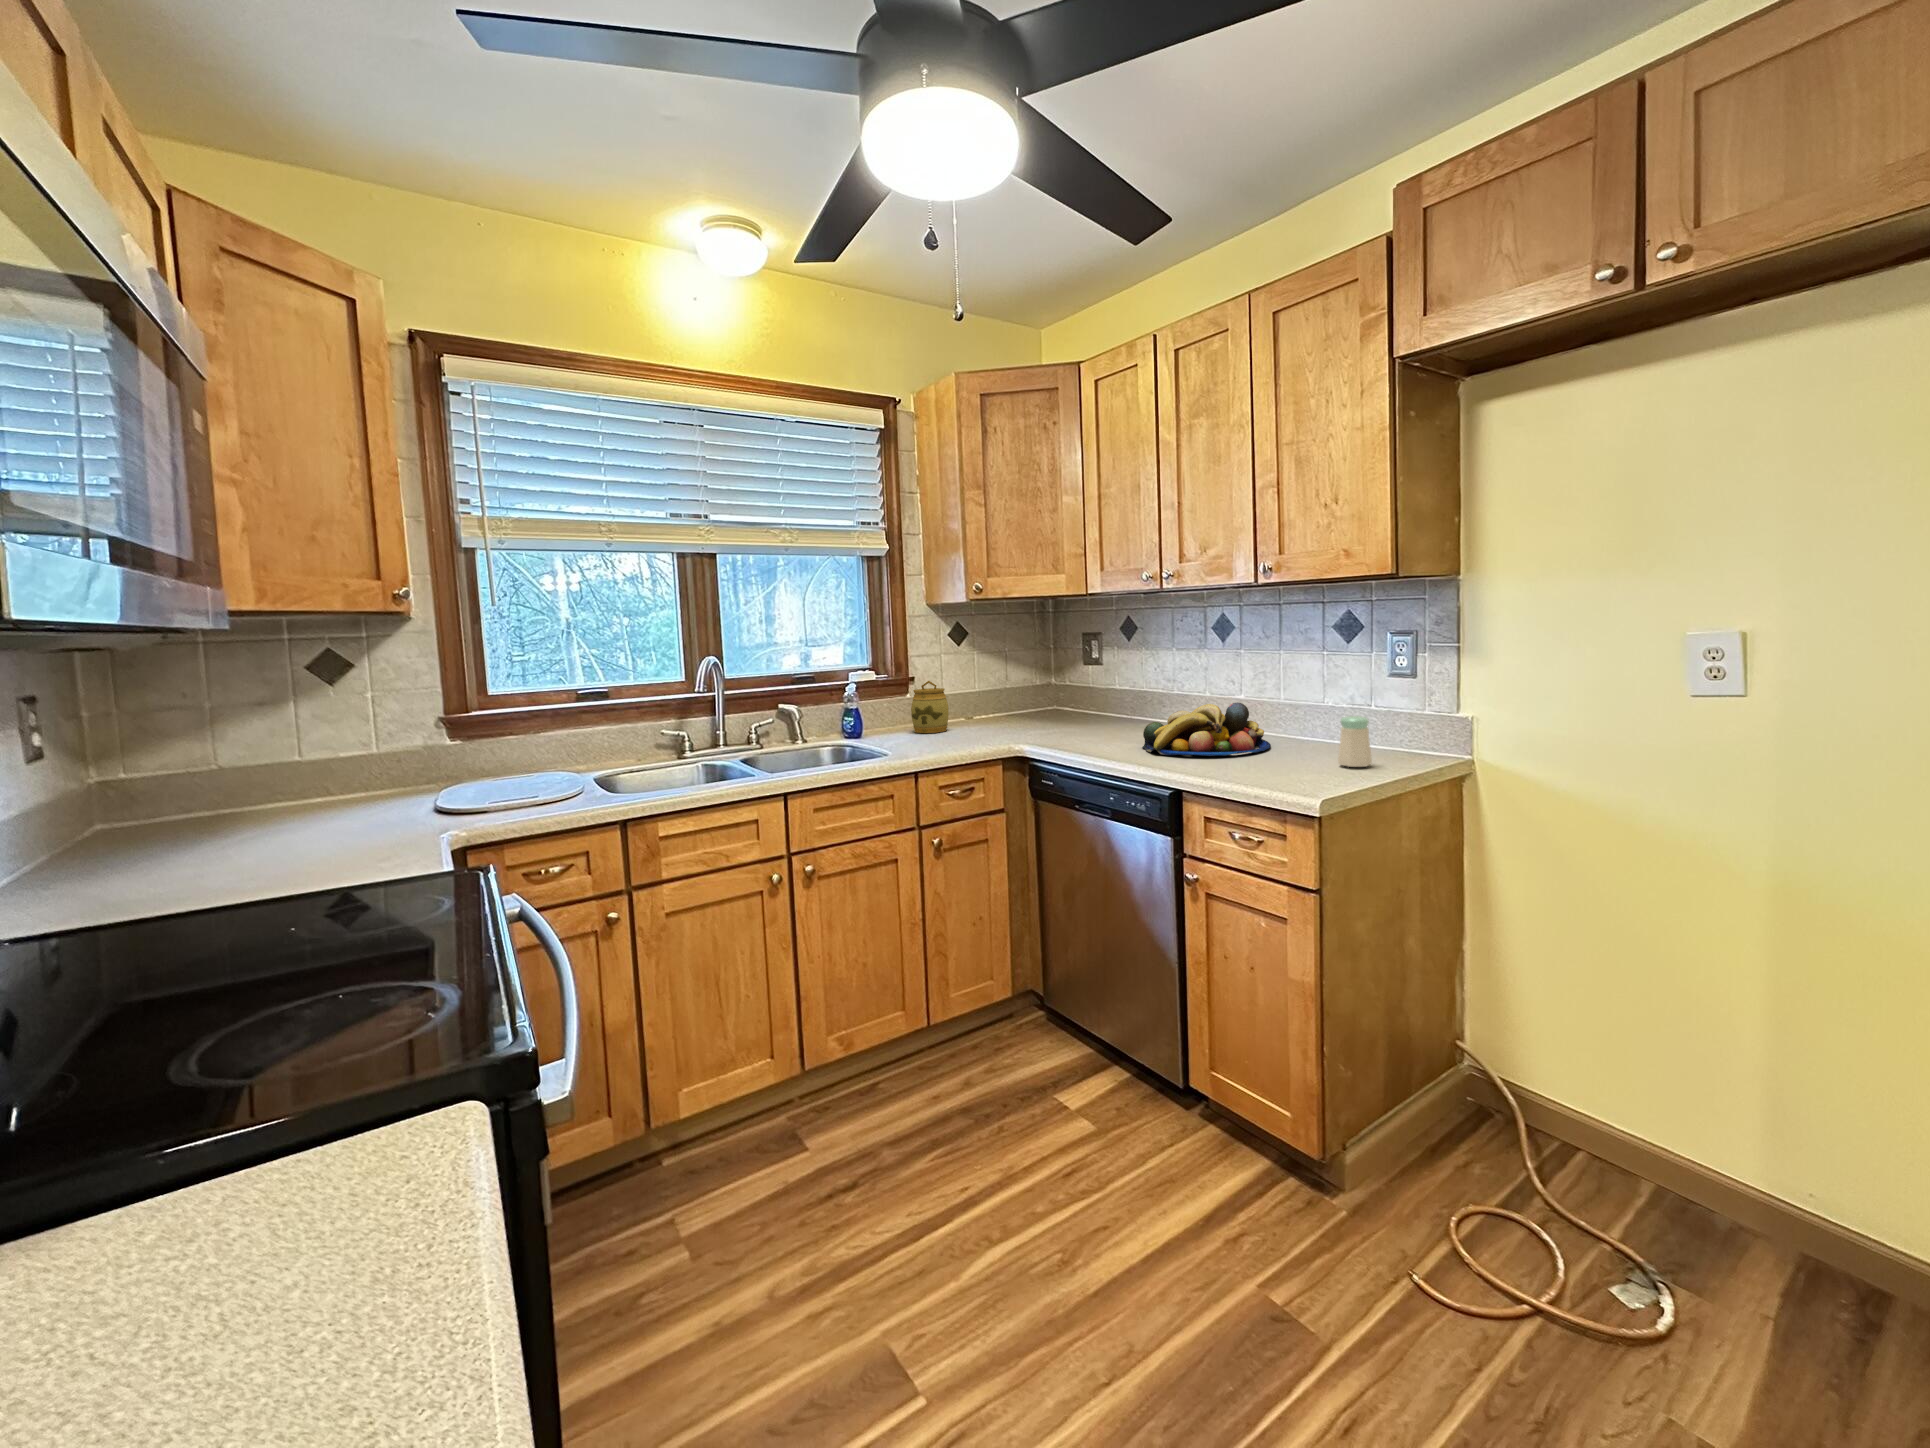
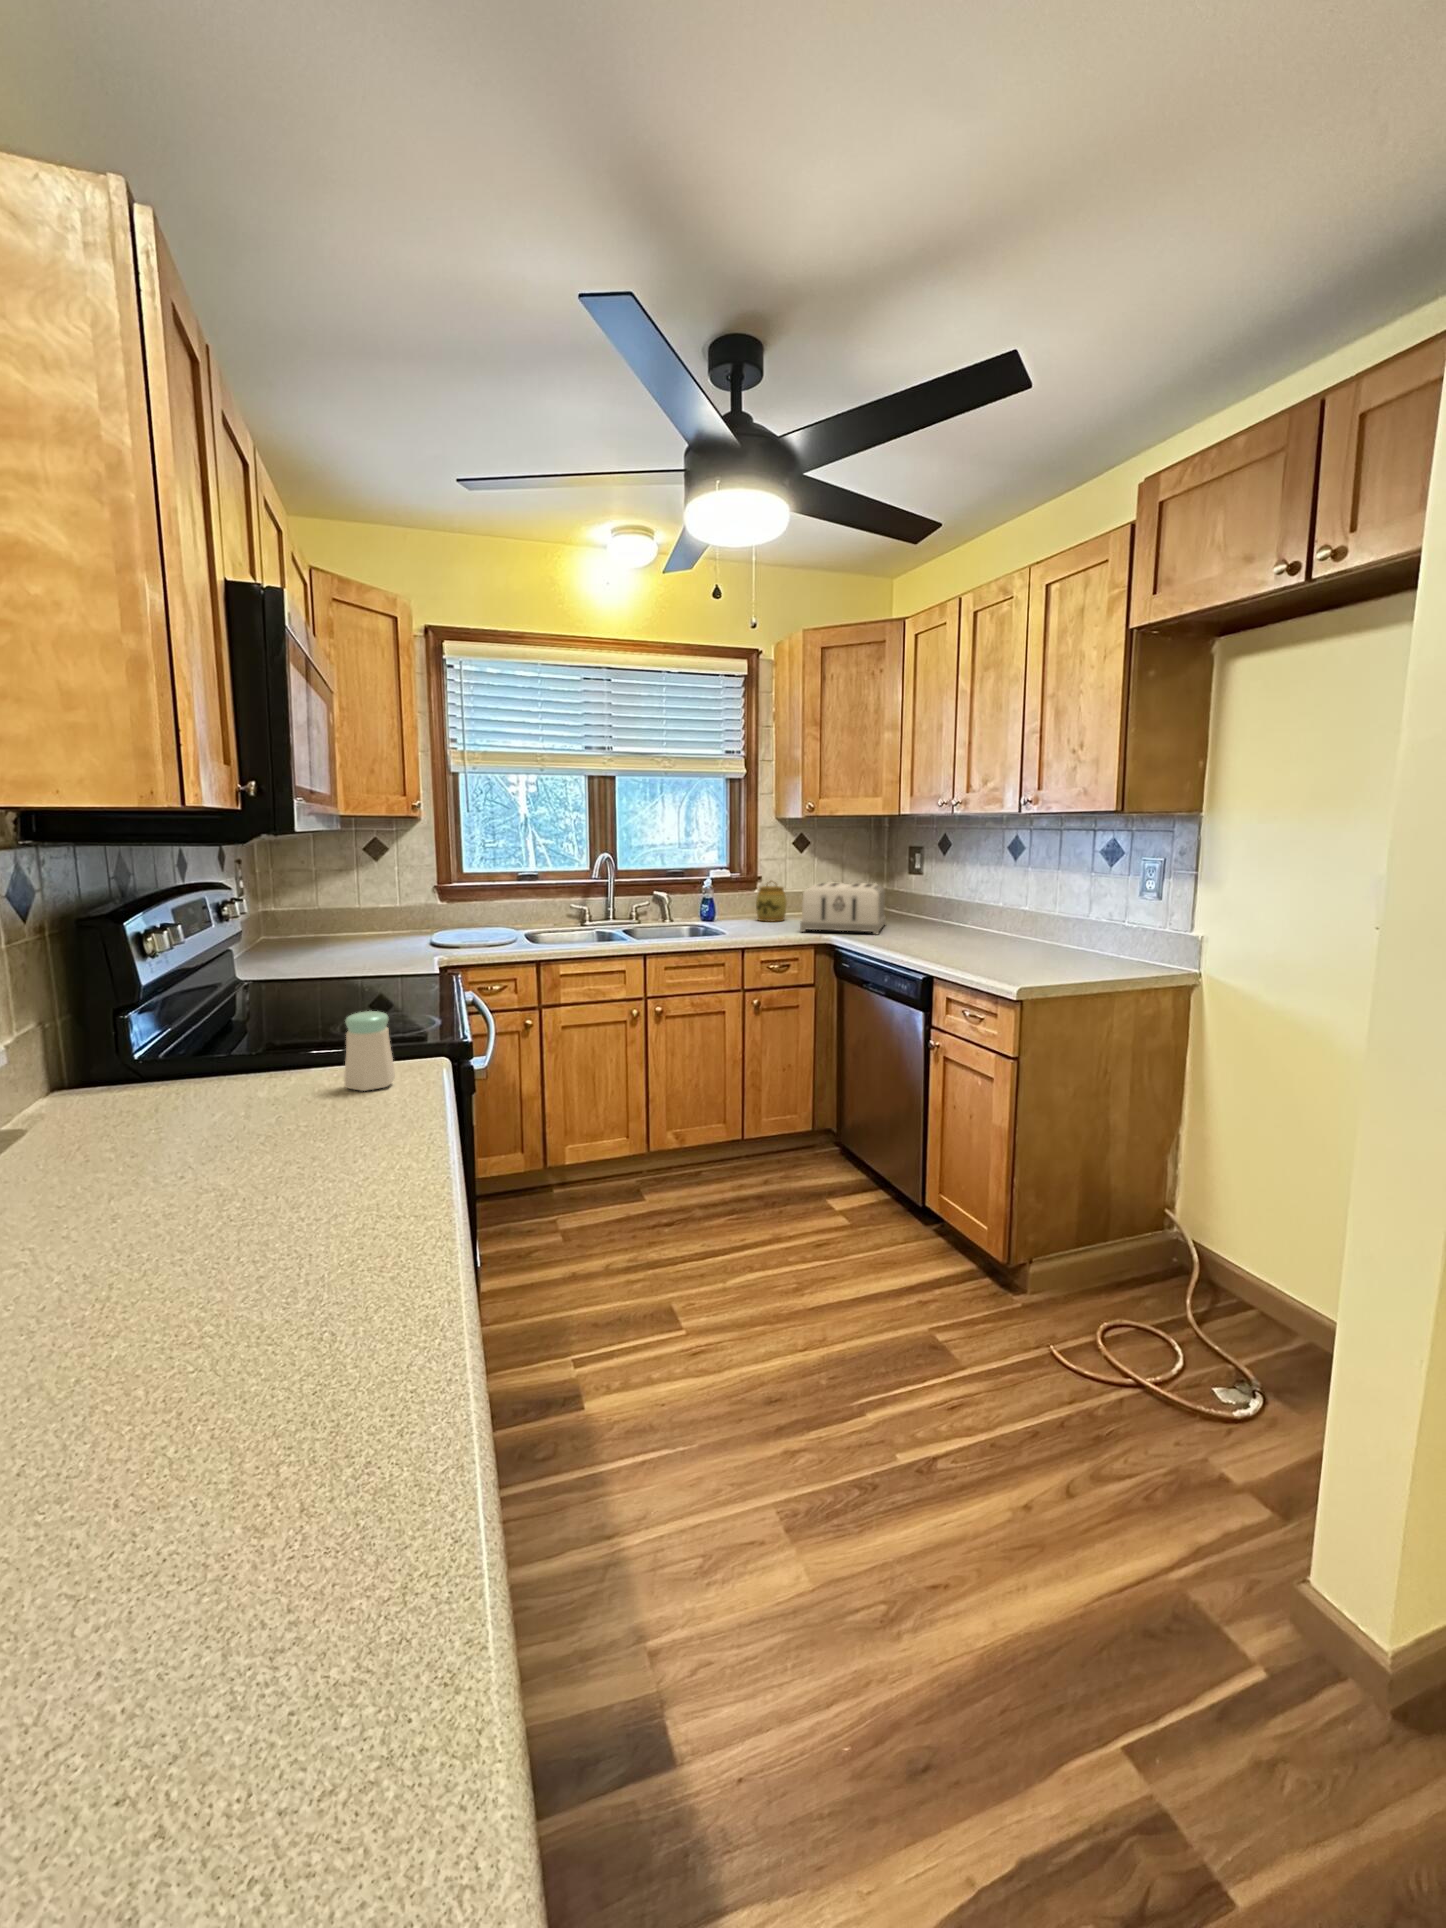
toaster: none [980,678,1078,744] -> present [800,882,886,934]
fruit bowl: present [1142,702,1271,756] -> none [923,911,1032,953]
salt shaker: present [1338,716,1372,767] -> present [344,1011,395,1091]

